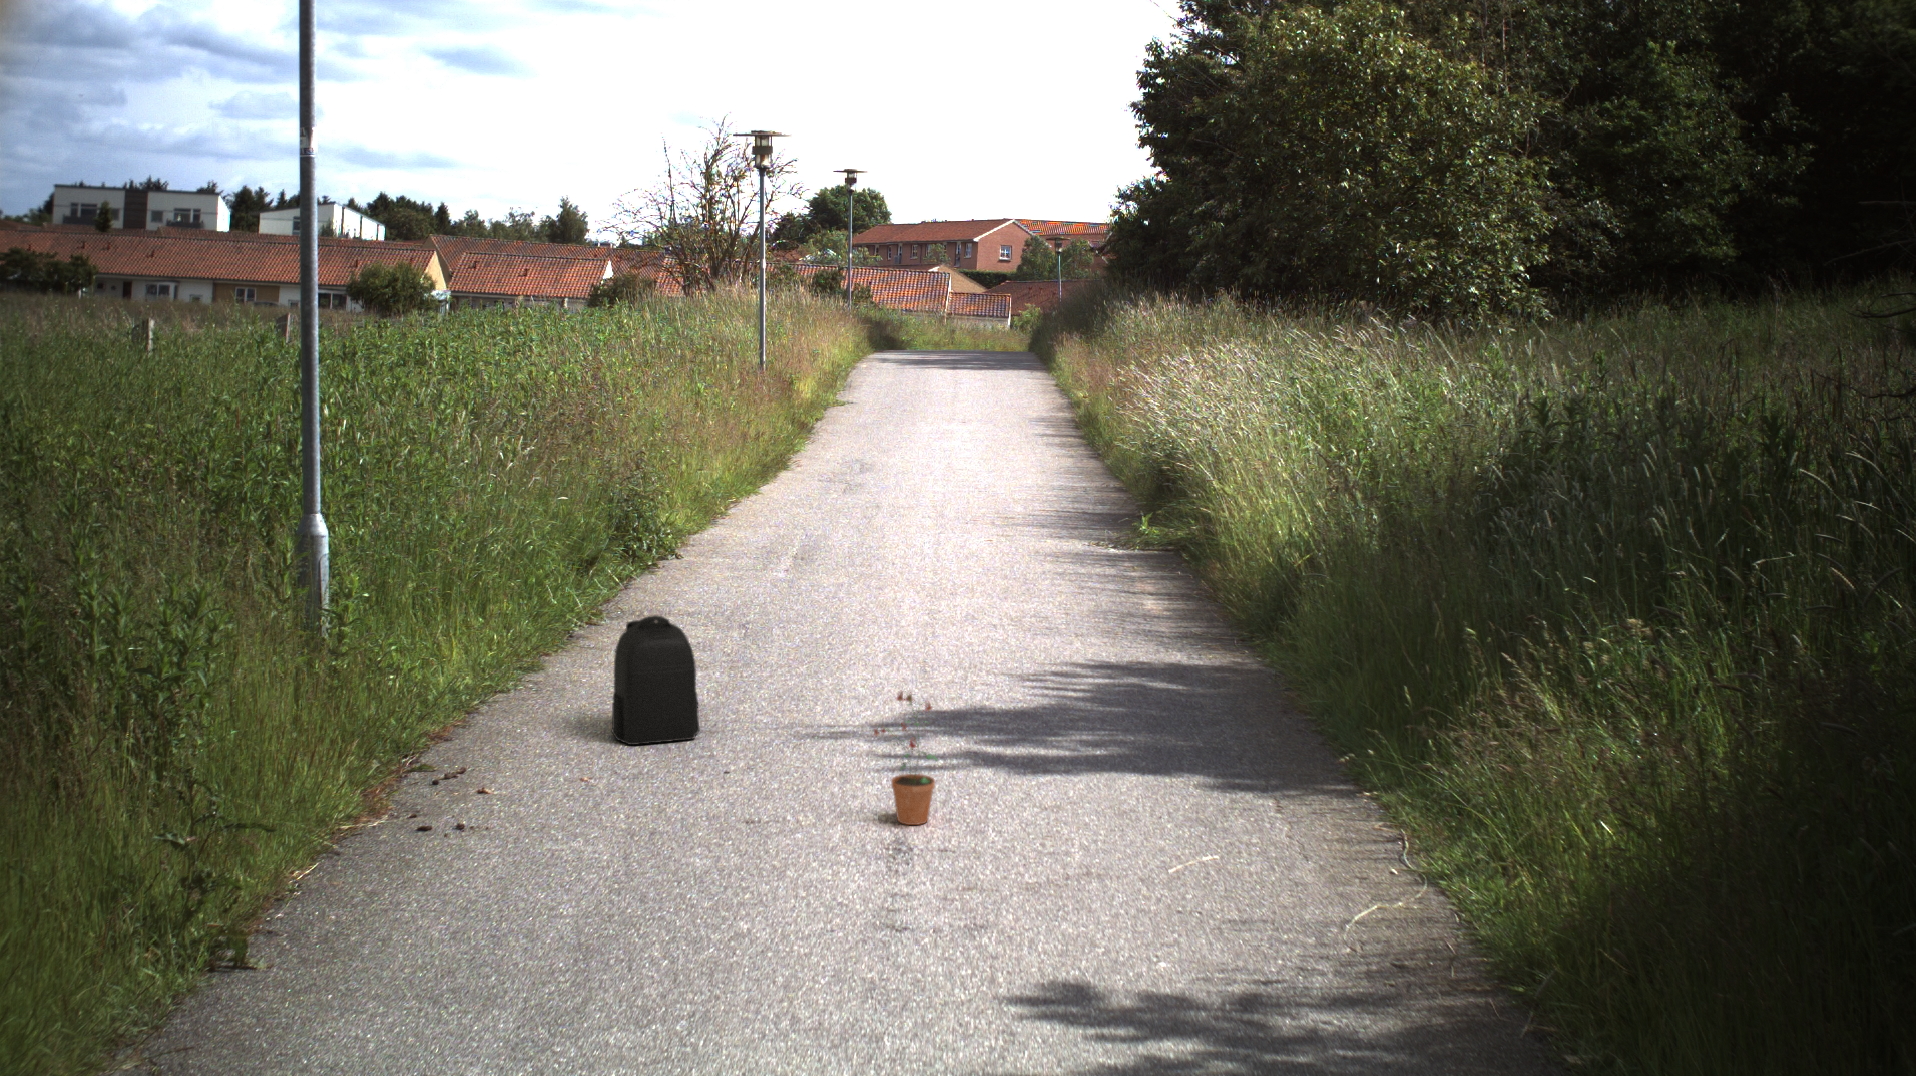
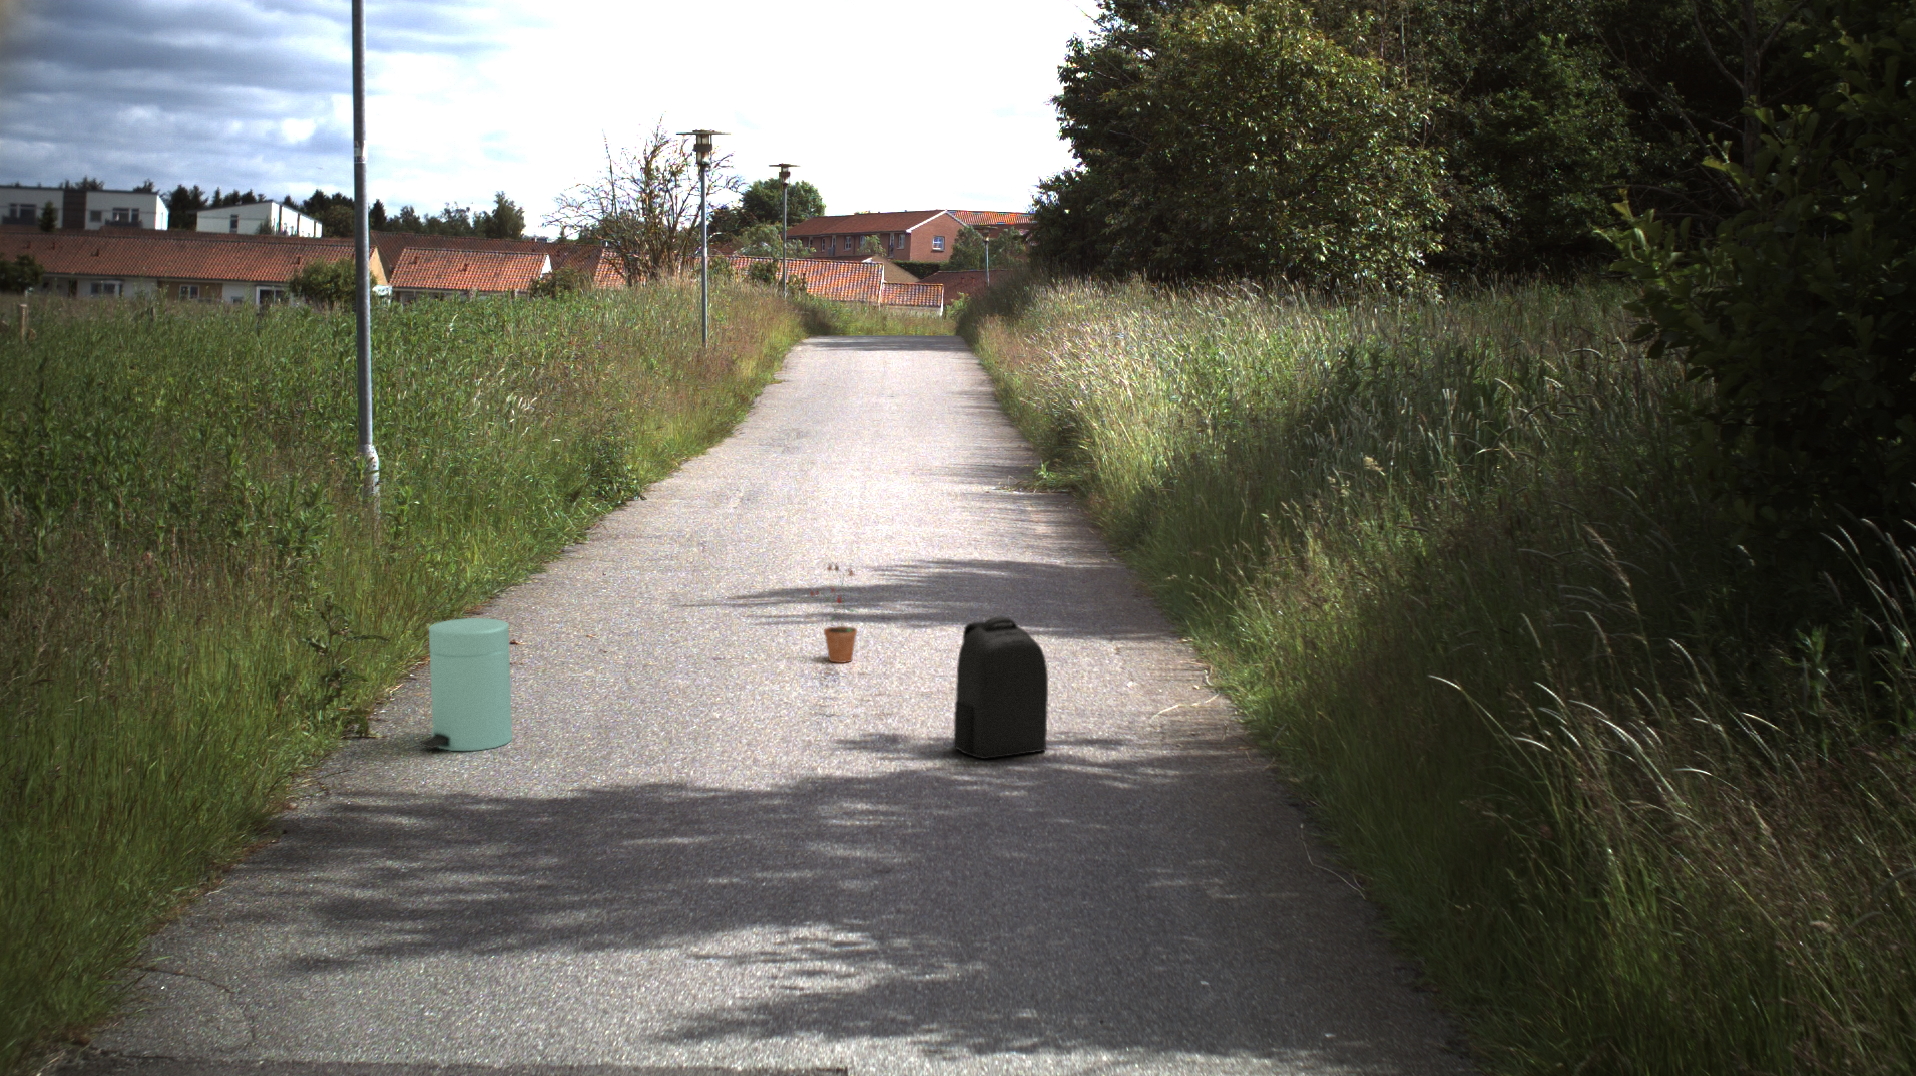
backpack: present [612,615,700,745] -> present [954,616,1048,759]
trash can: none [313,798,451,999] -> present [420,618,512,751]

